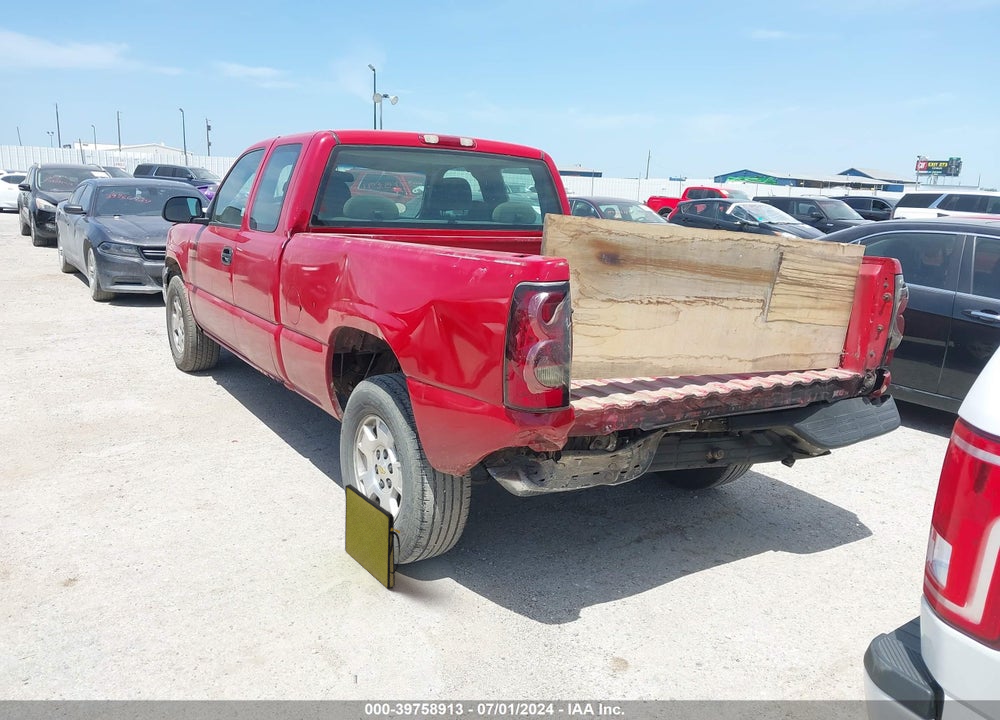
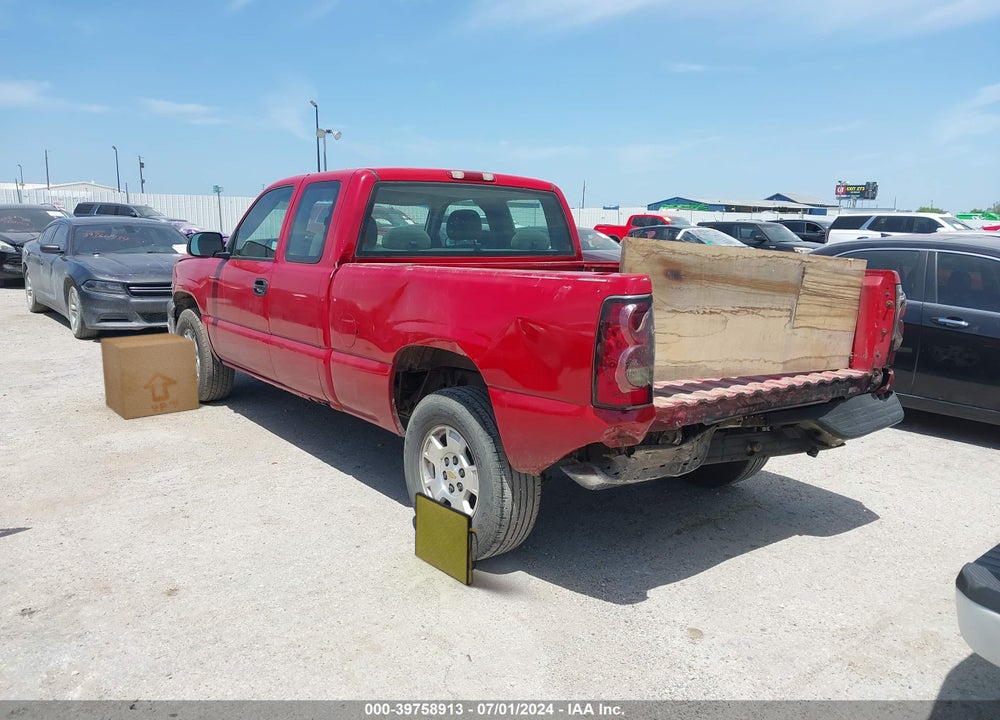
cardboard box: none [89,300,185,387] -> present [101,333,199,419]

